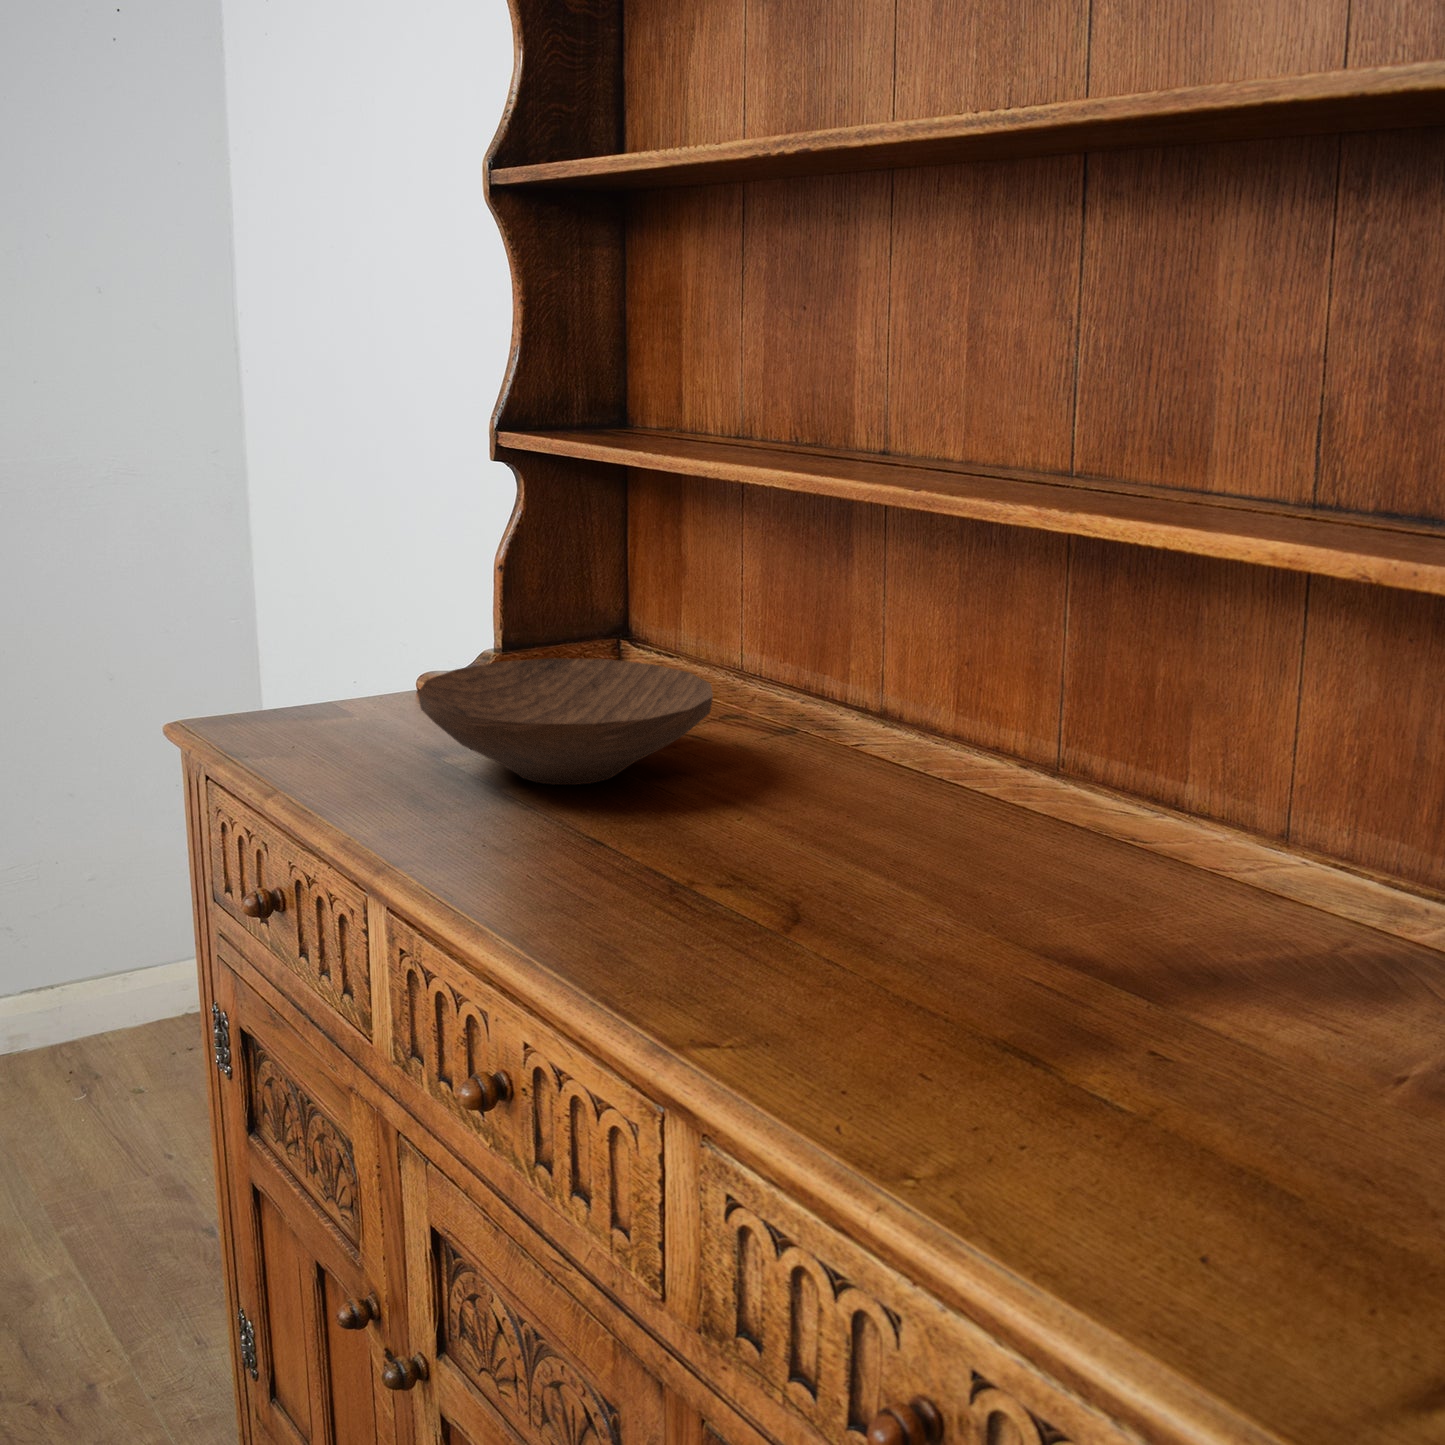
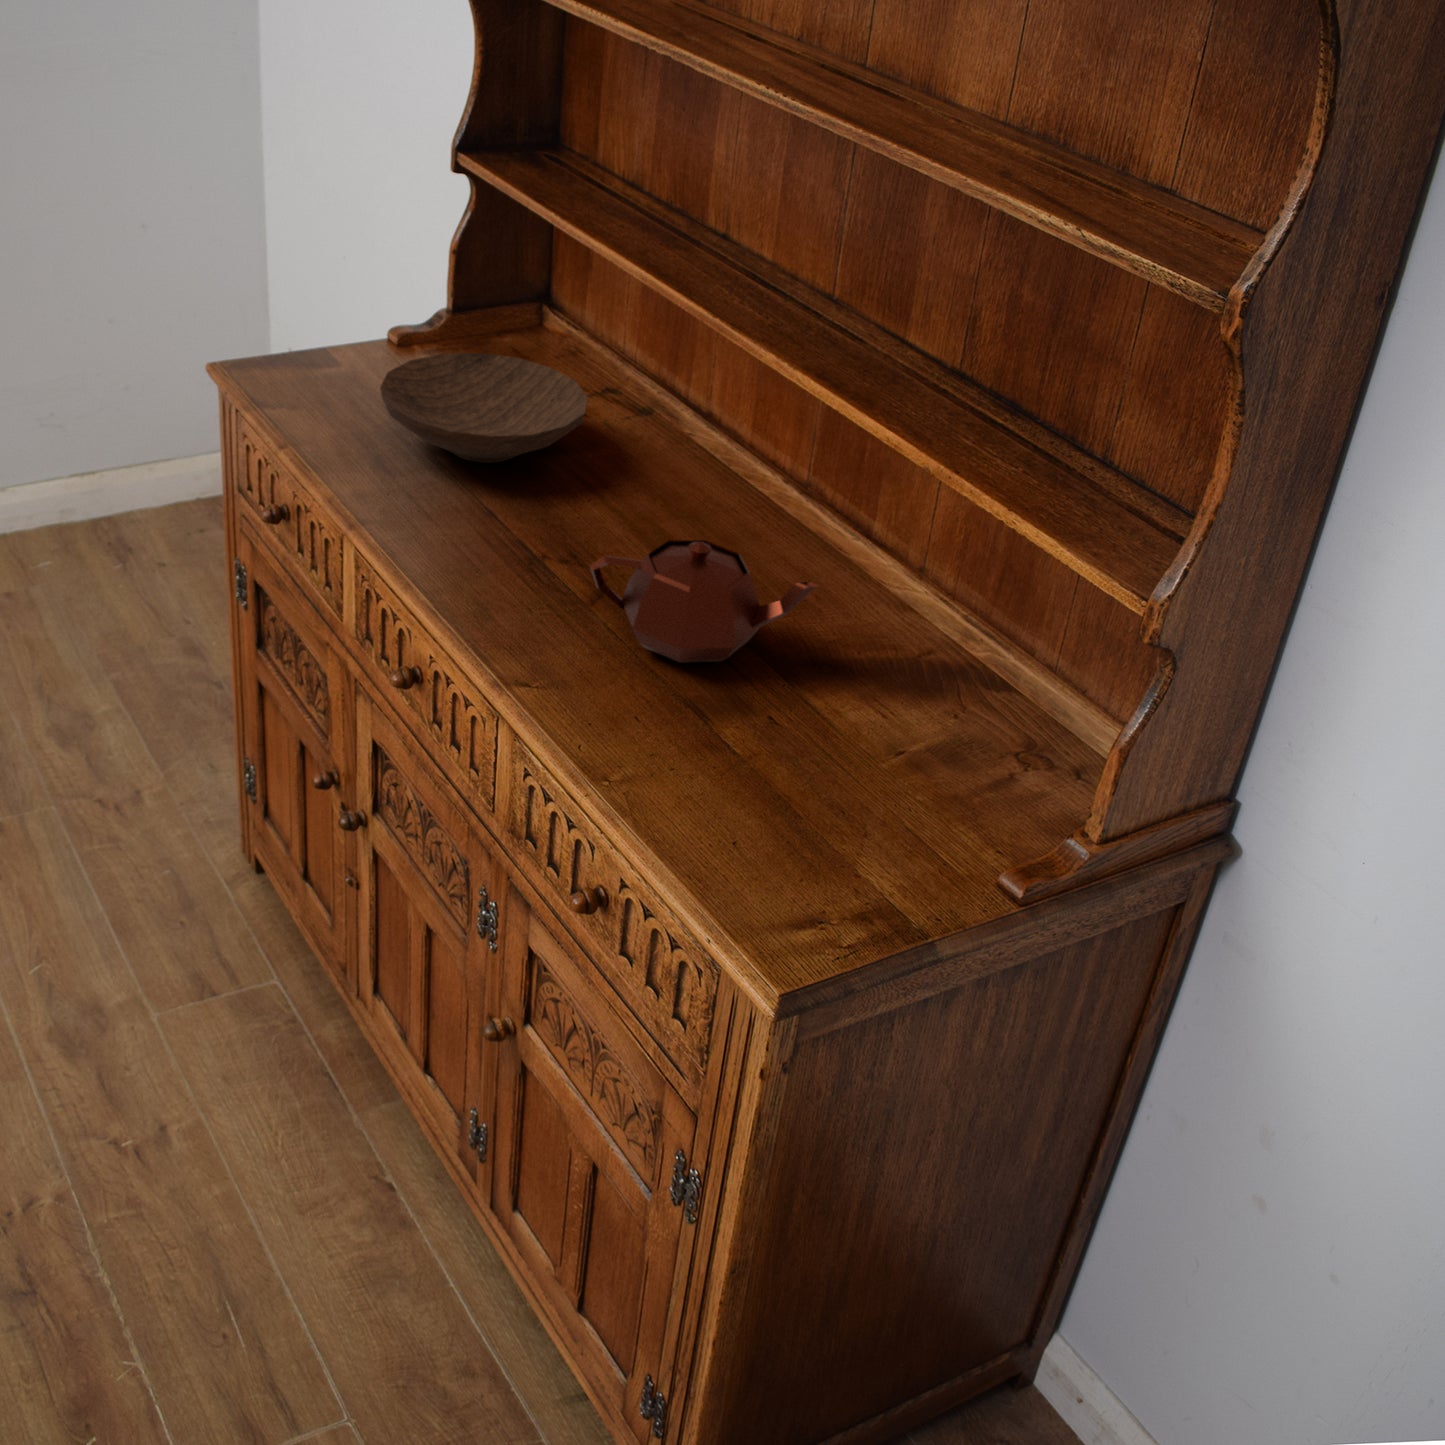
teapot: none [785,775,1179,982] -> present [590,540,818,663]

